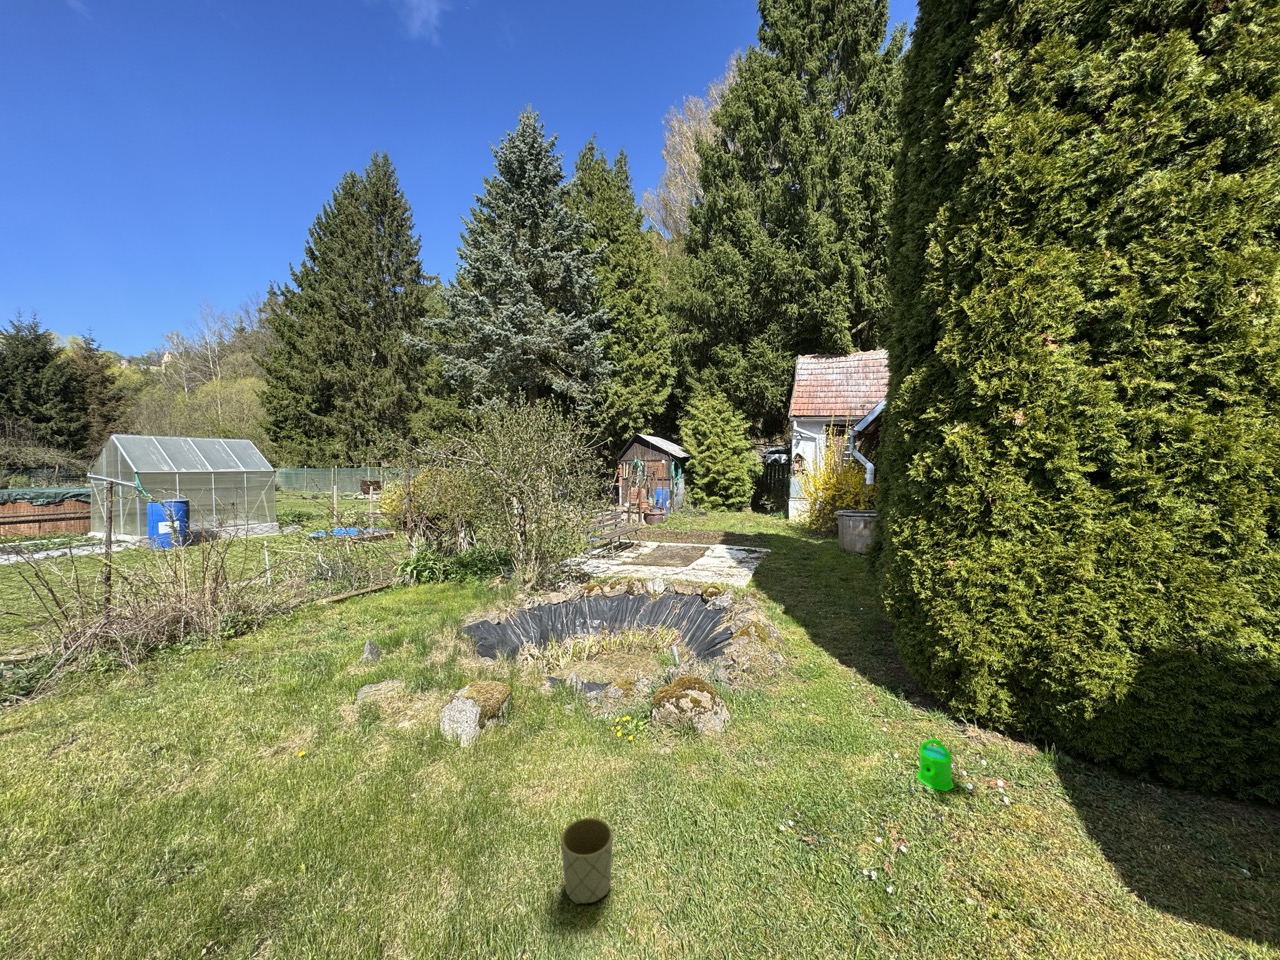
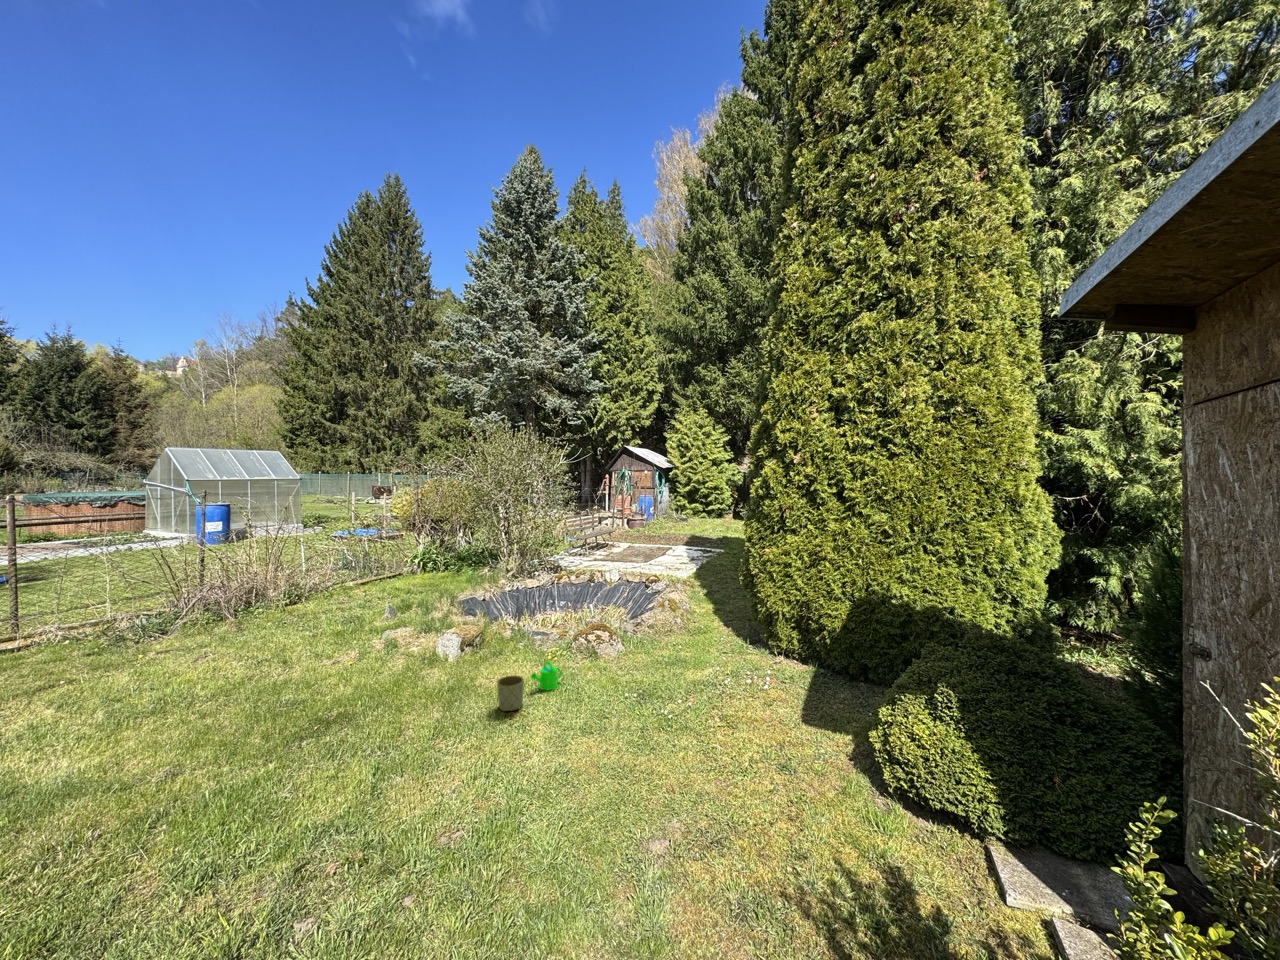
watering can: present [917,738,954,791] -> present [531,661,562,690]

